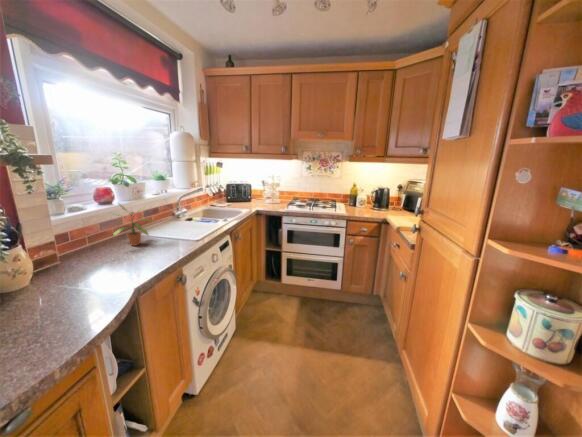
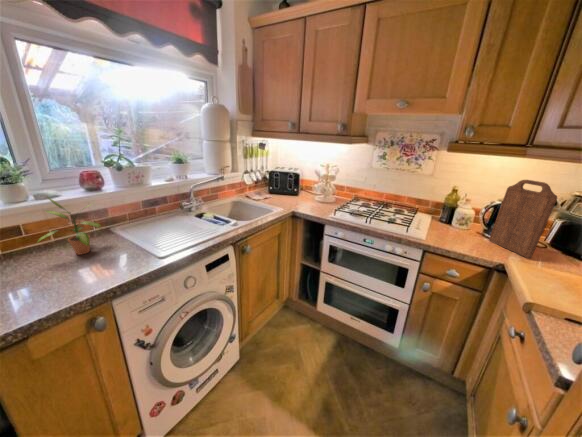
cutting board: none [376,175,400,215] -> present [489,180,557,258]

